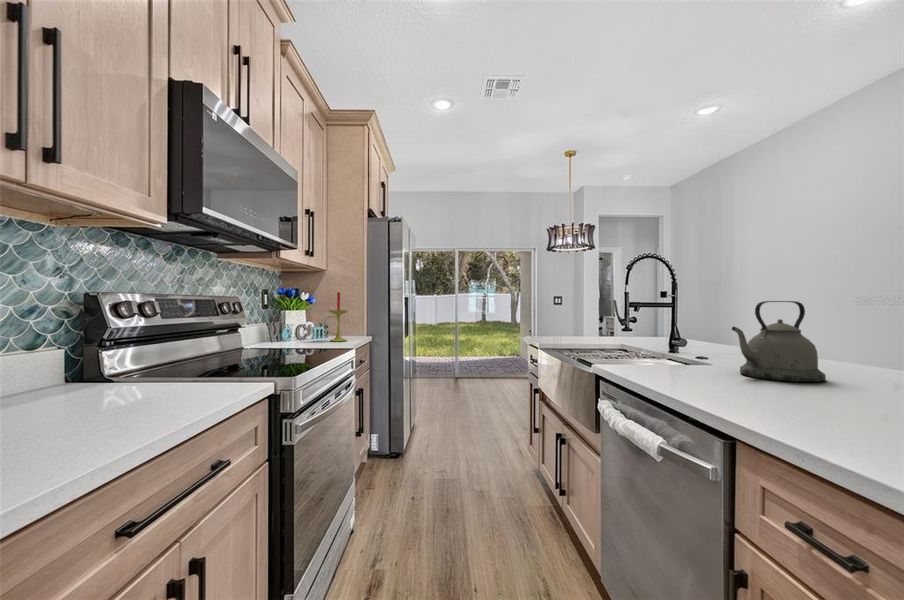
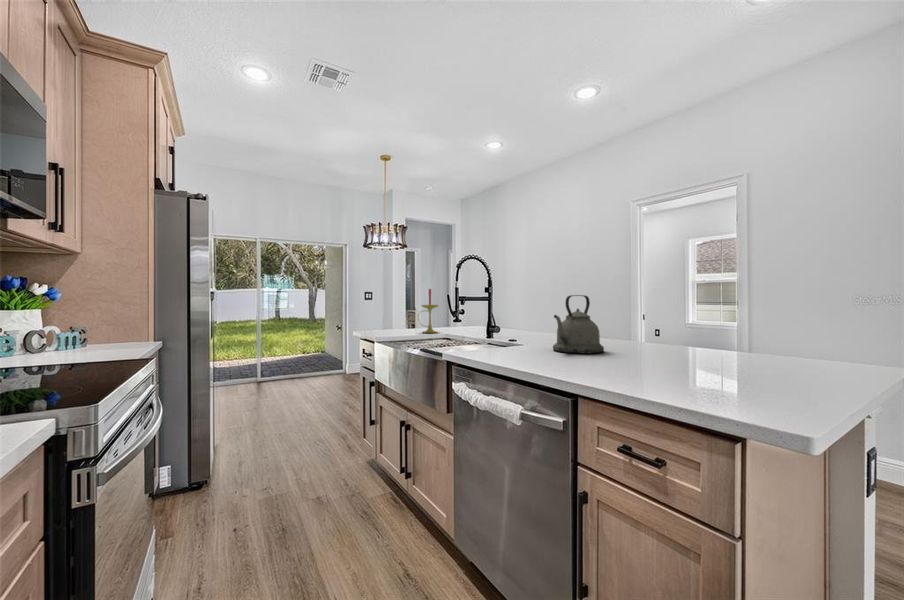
candle: present [324,292,348,342] -> present [418,289,438,333]

